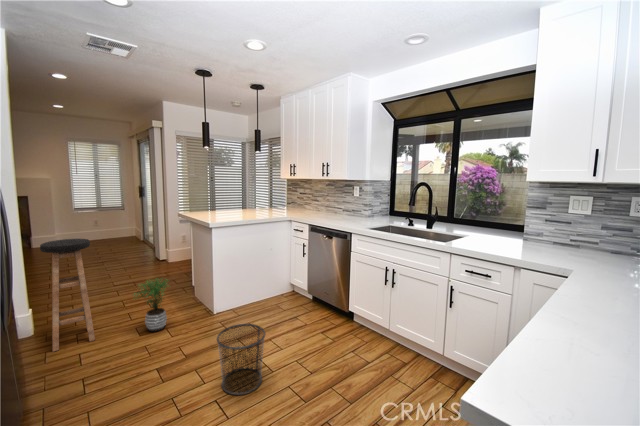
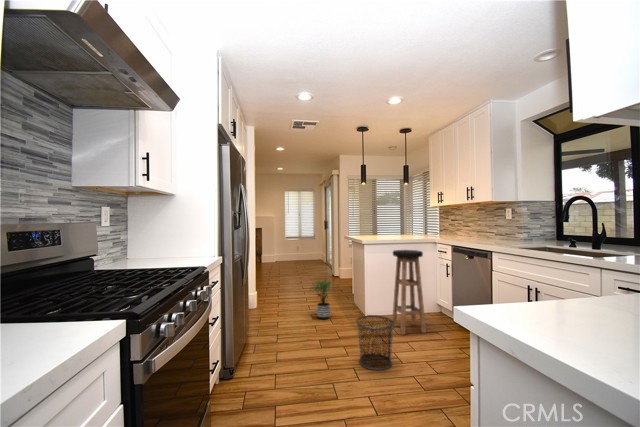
bar stool: present [40,239,95,352] -> present [392,250,426,335]

